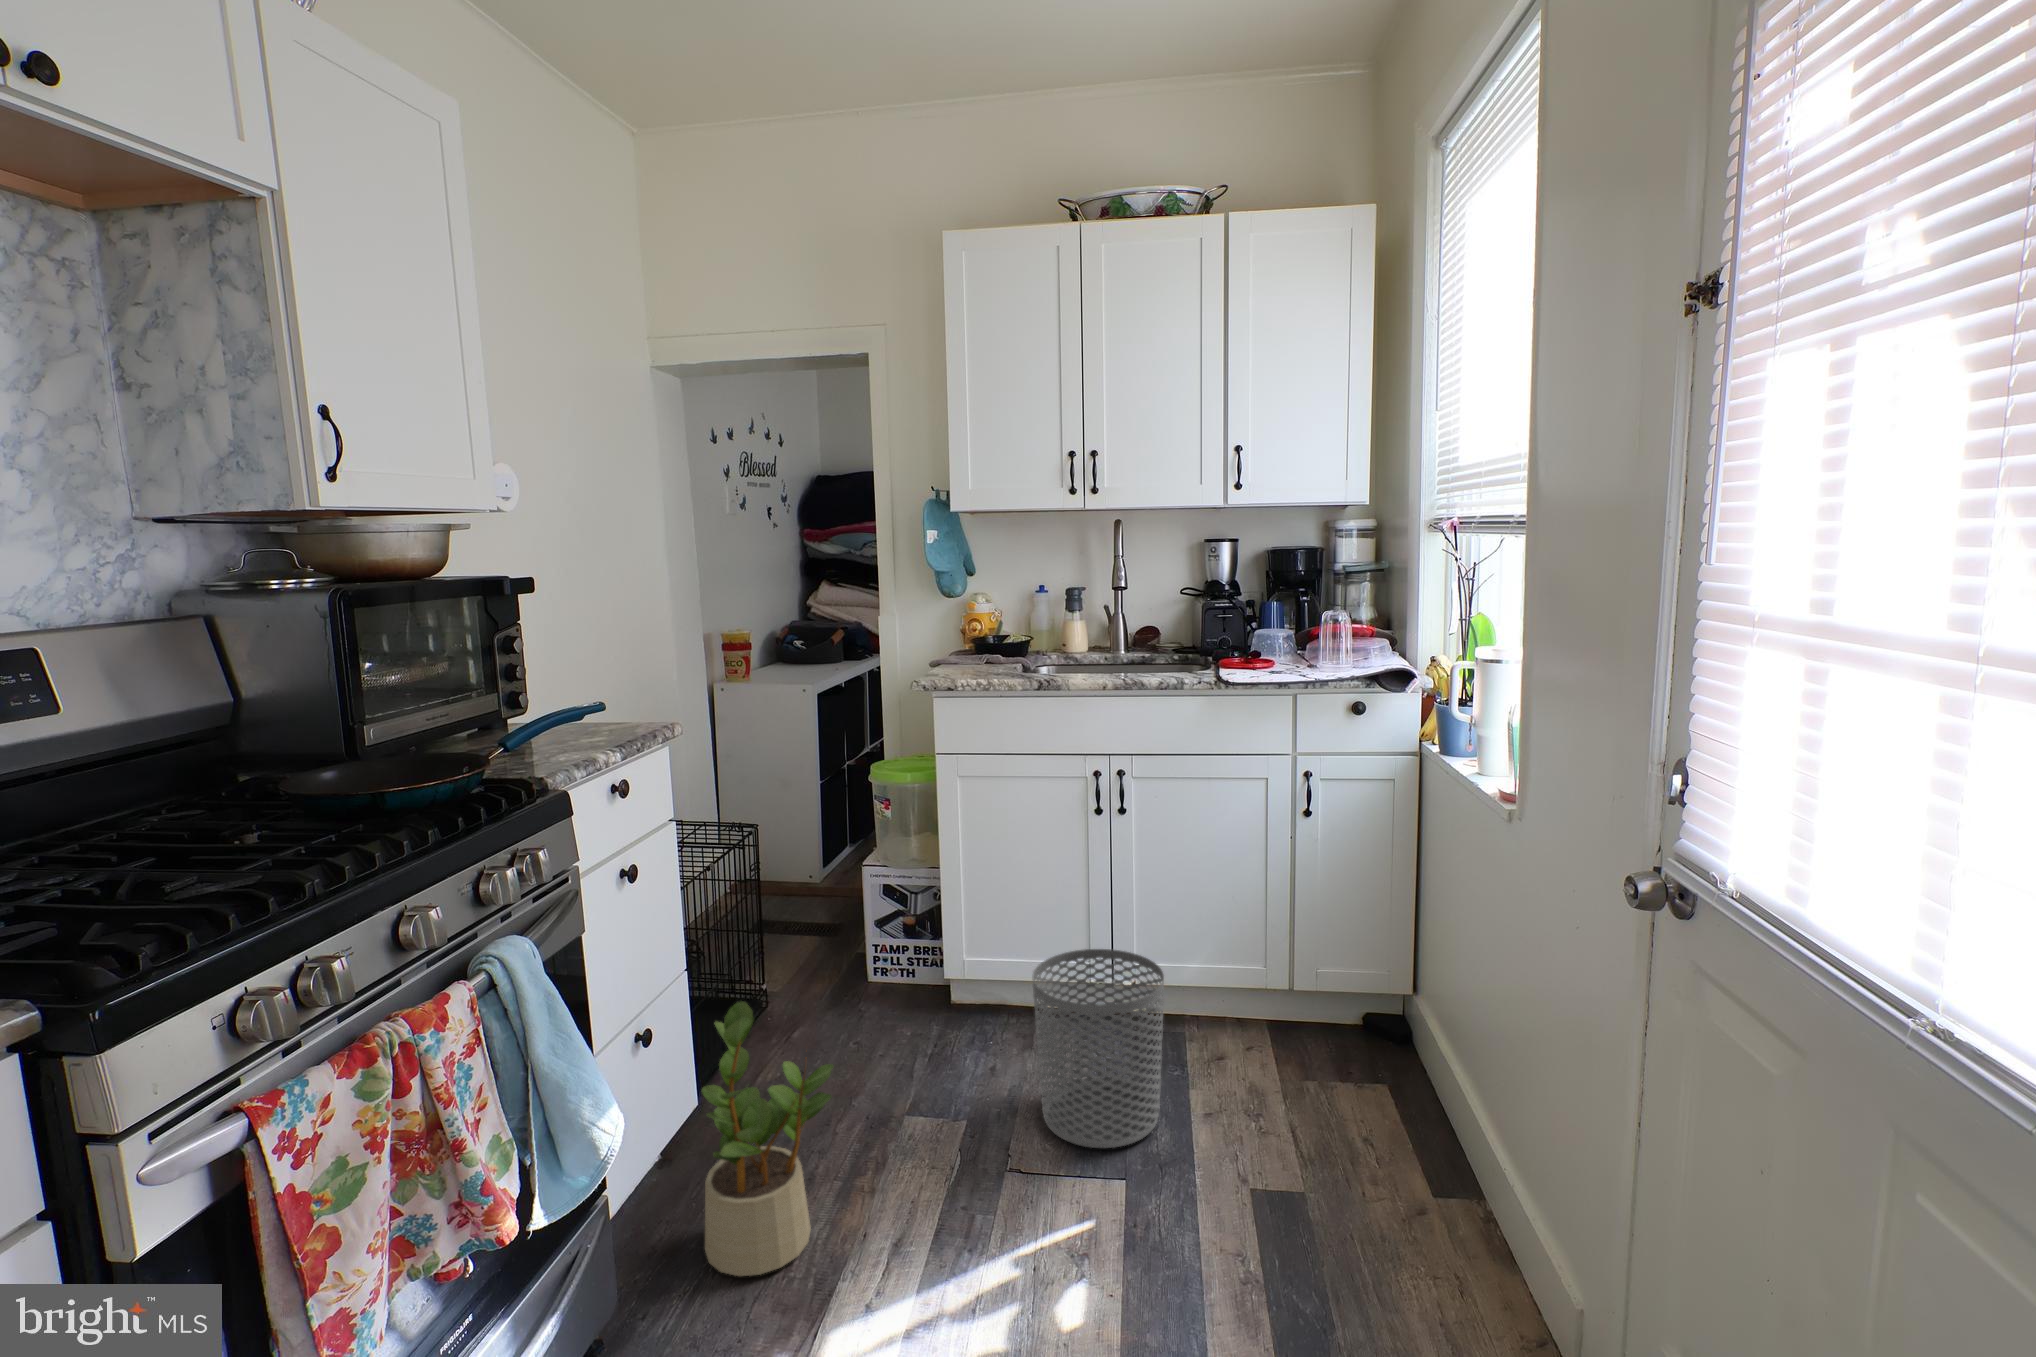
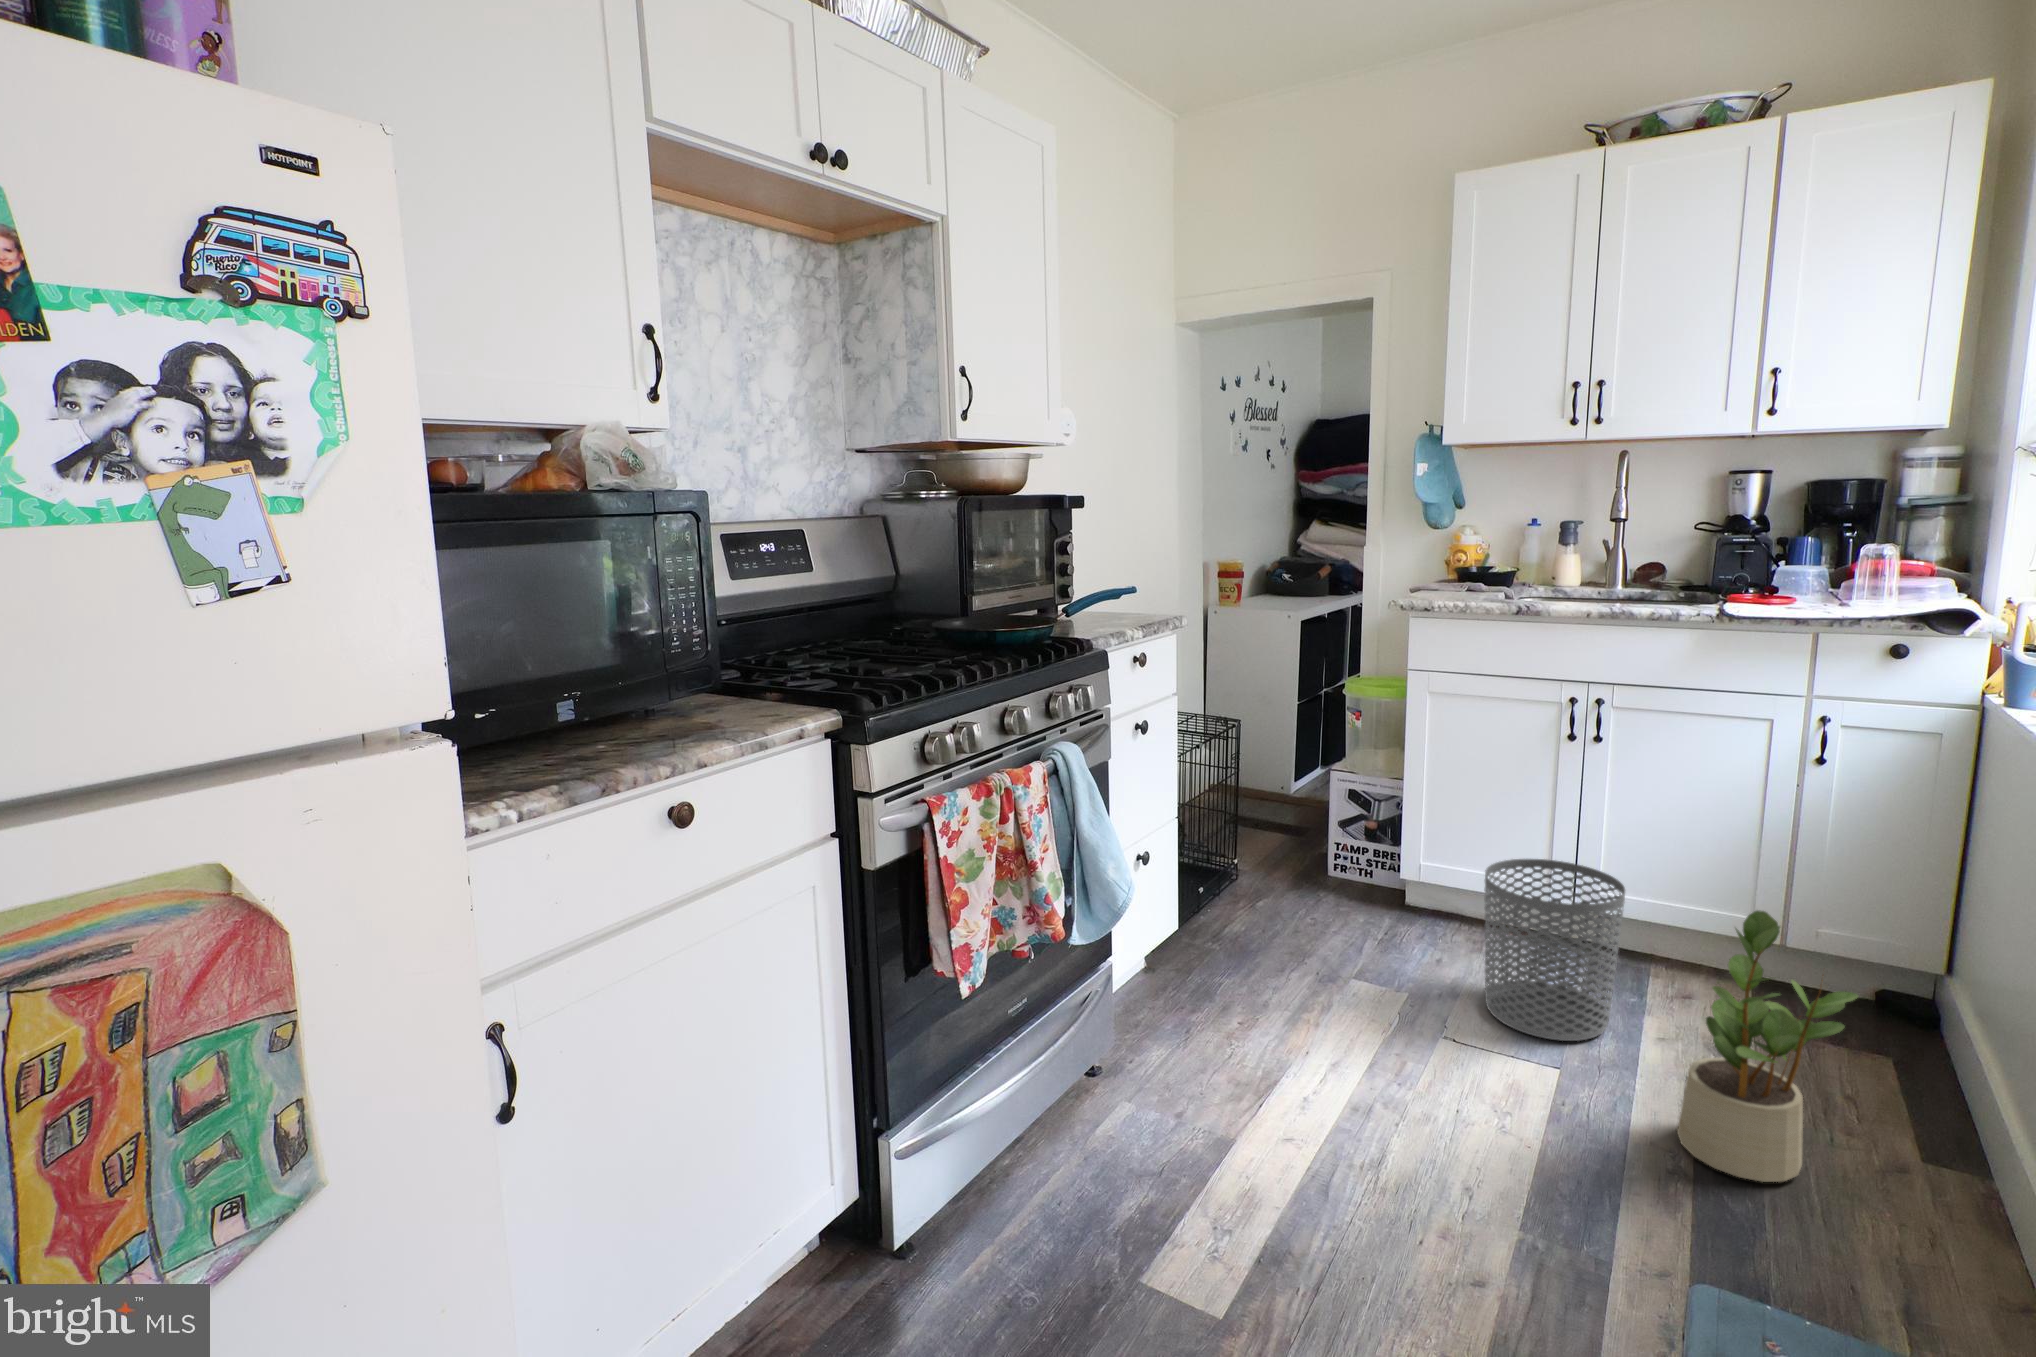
potted plant: present [702,1001,834,1276] -> present [1677,910,1858,1182]

